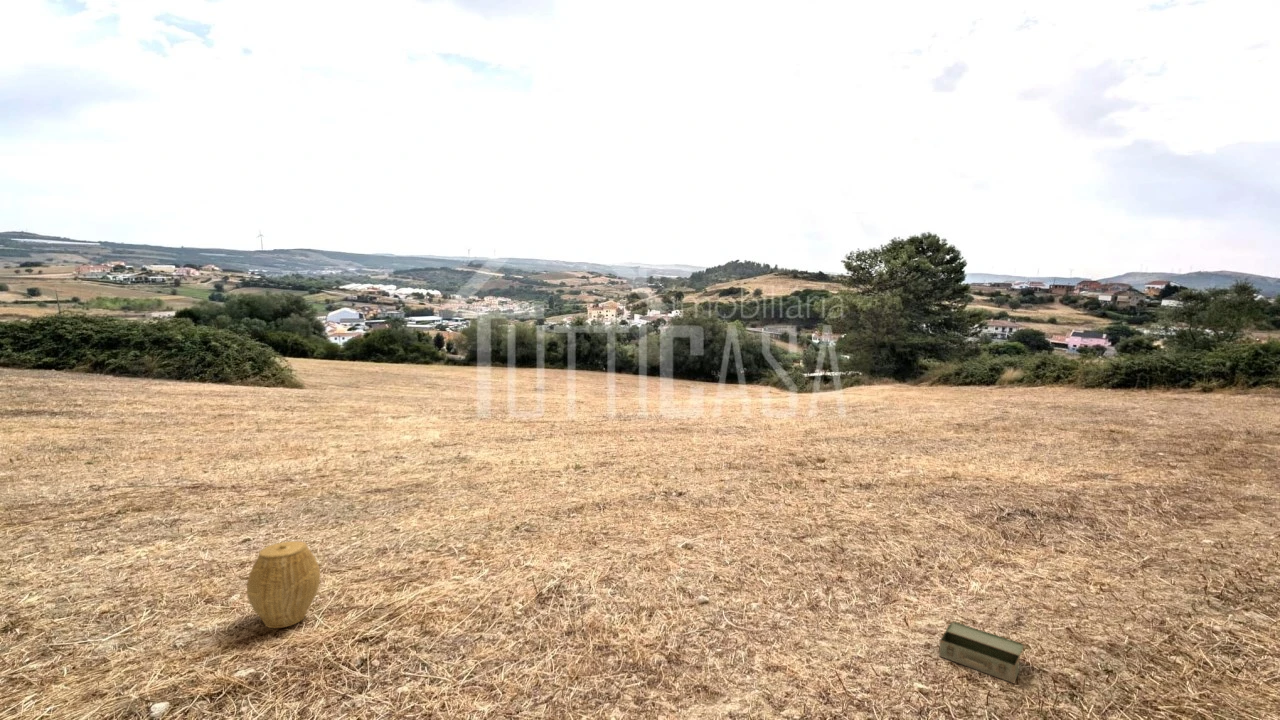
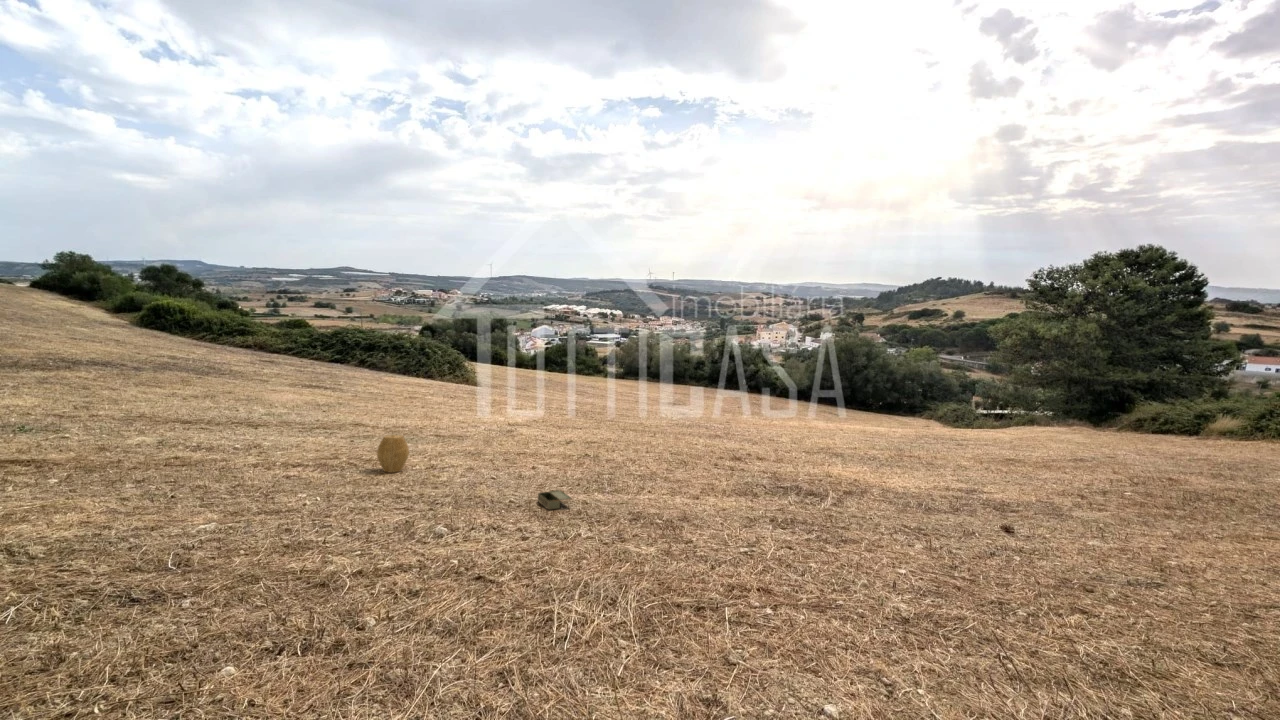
toolbox: present [939,622,1024,683] -> present [538,490,571,510]

